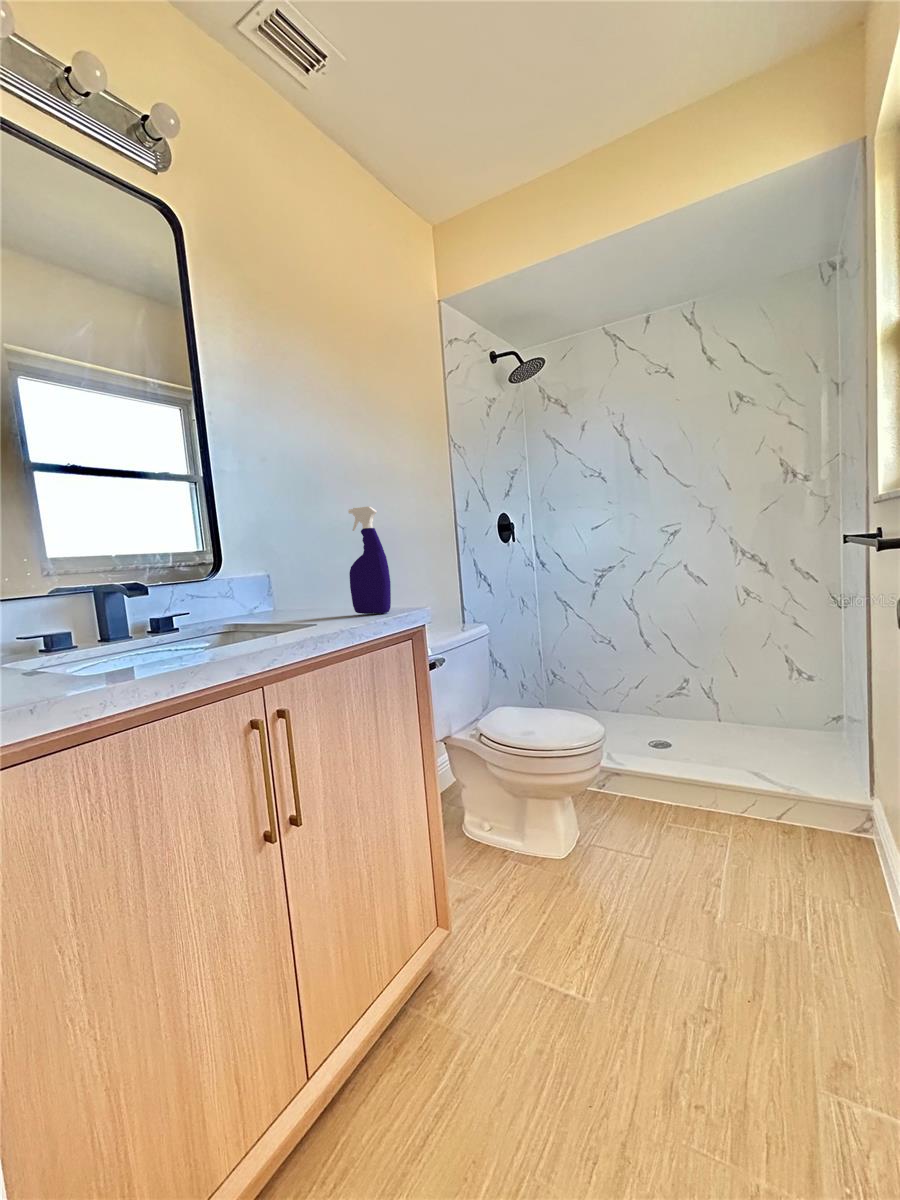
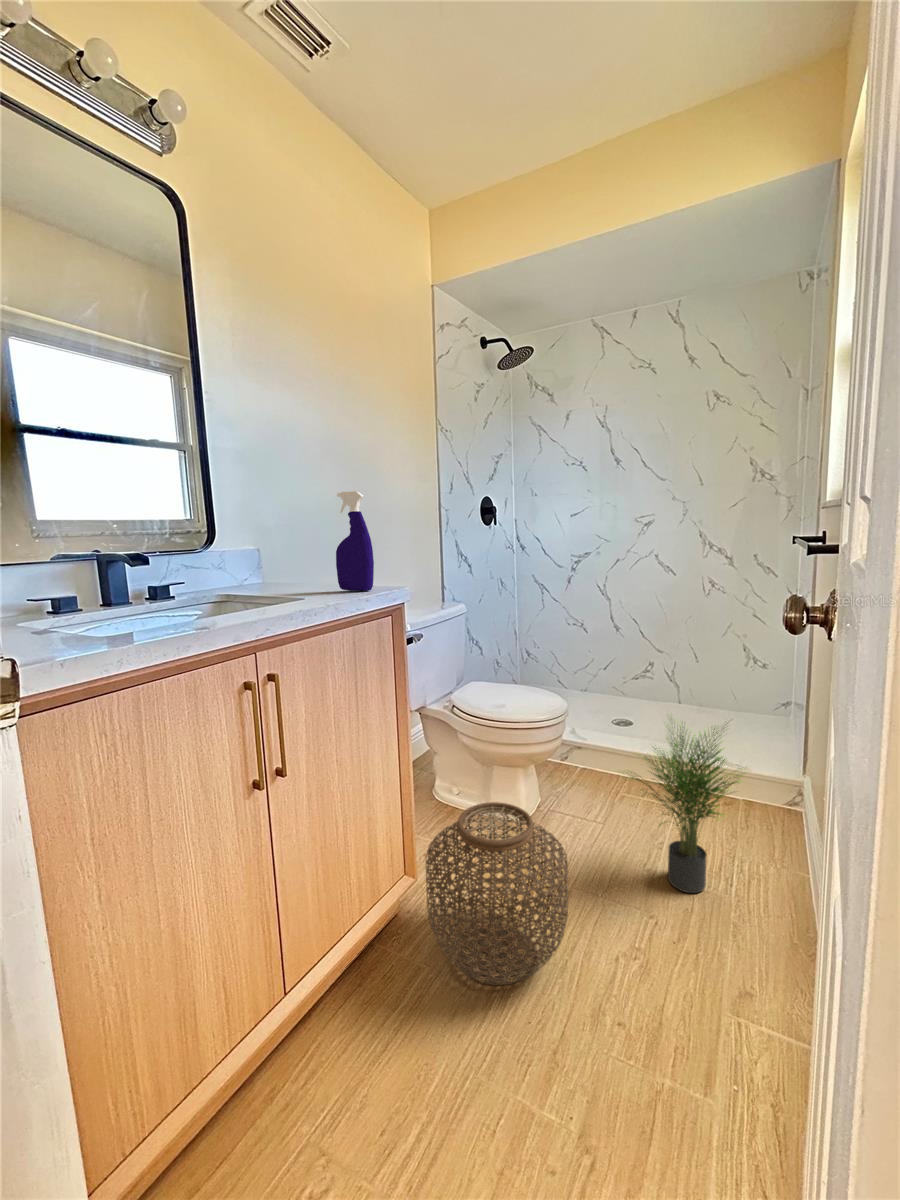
potted plant: none [661,732,826,939] -> present [631,726,738,893]
woven basket: none [461,843,626,1058] -> present [426,802,569,985]

